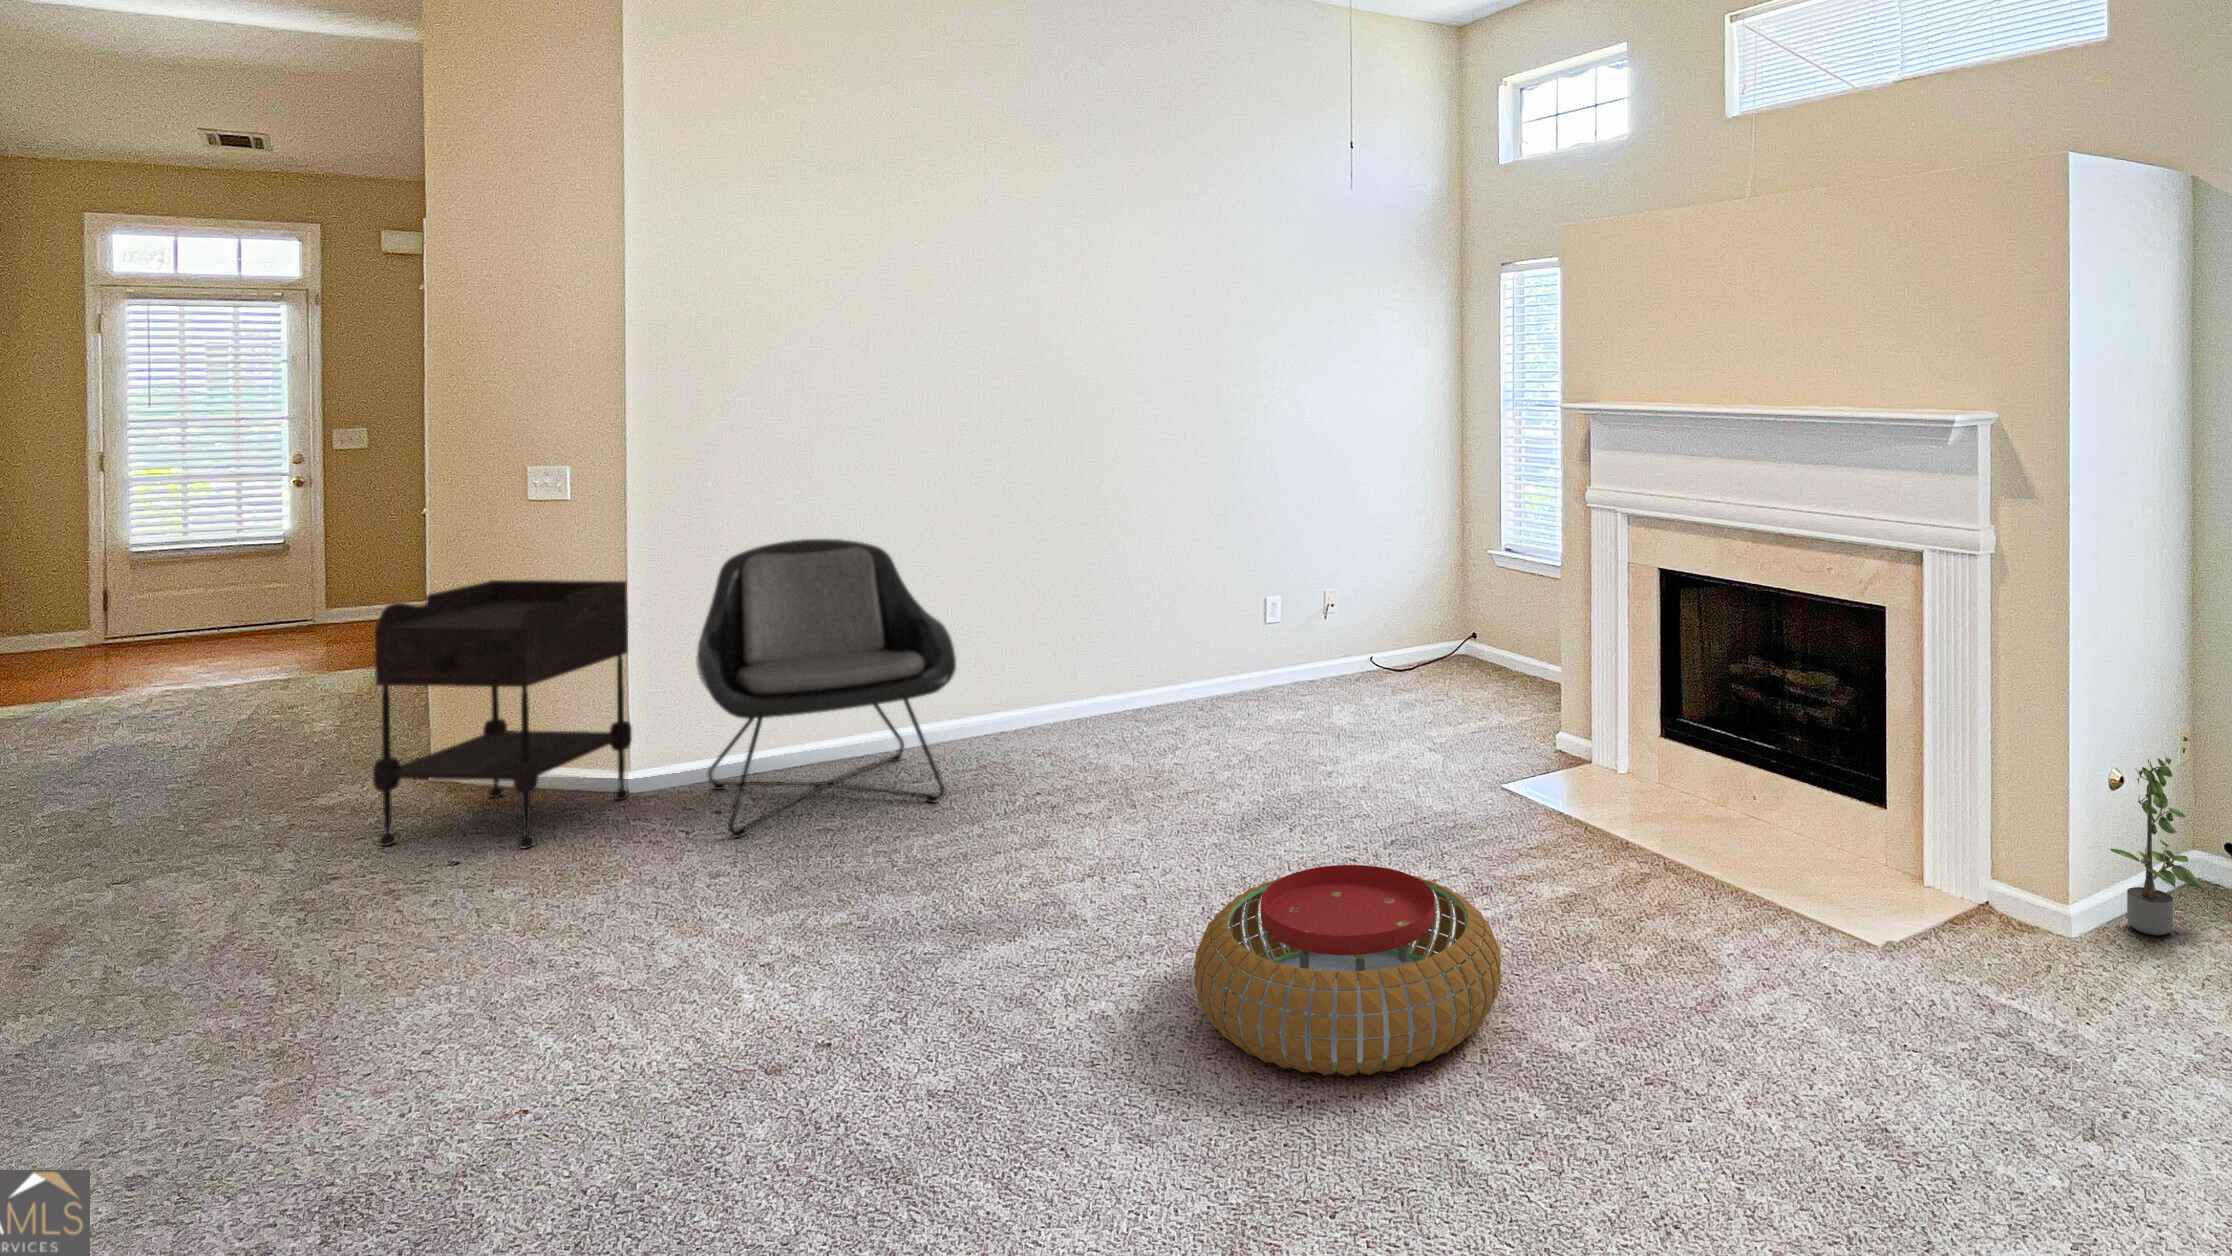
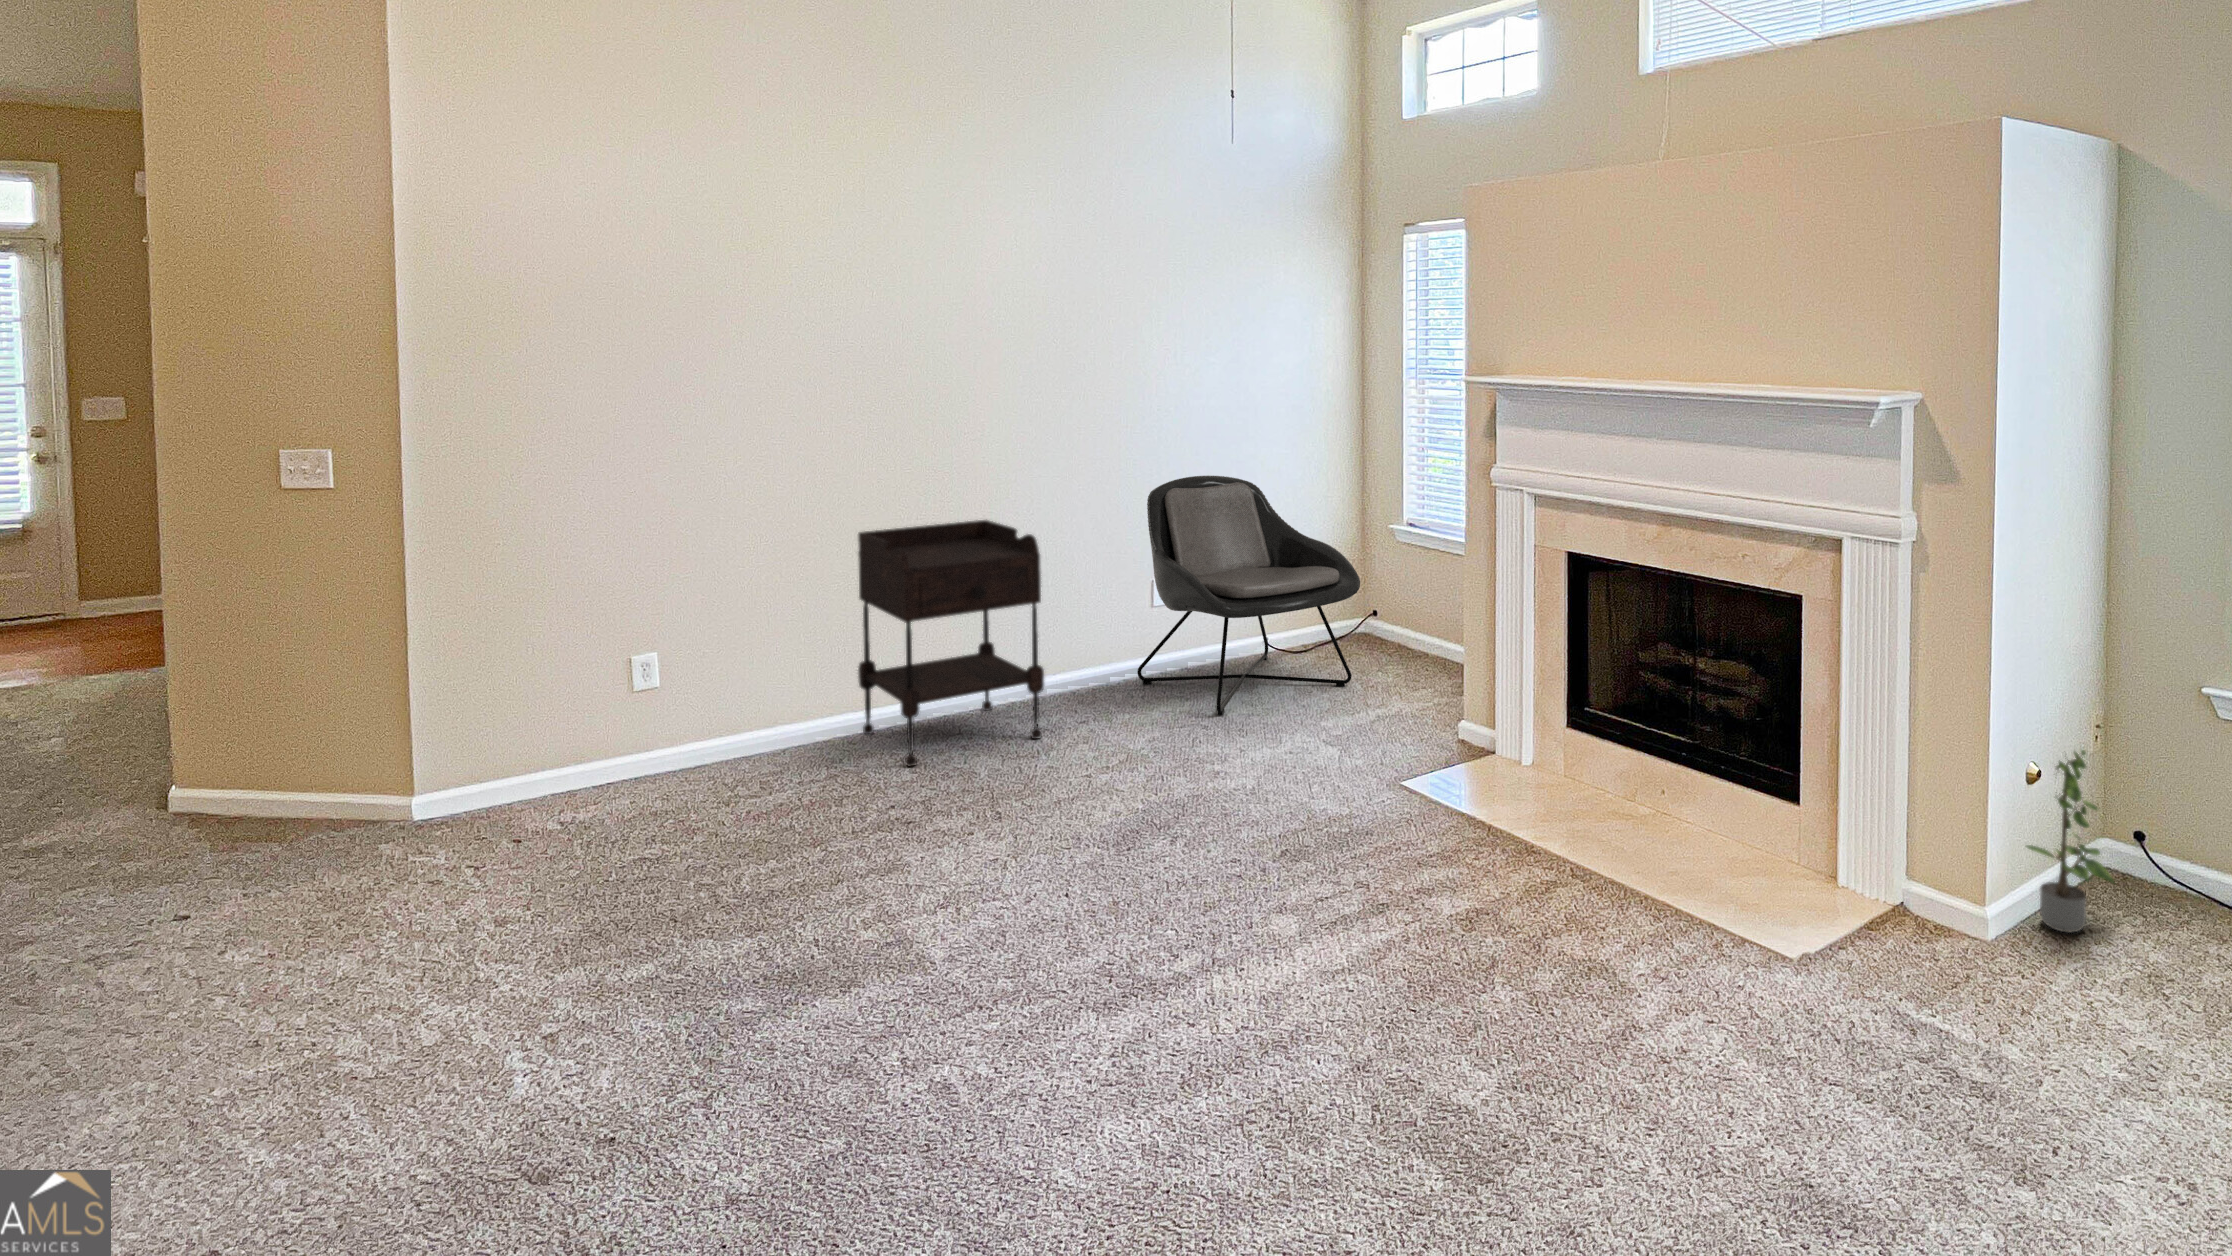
lounge chair: present [696,539,956,838] -> present [1137,476,1360,715]
side table: present [373,580,632,849] -> present [858,520,1044,767]
pouf: present [1195,865,1501,1076] -> none [1051,897,1397,1152]

